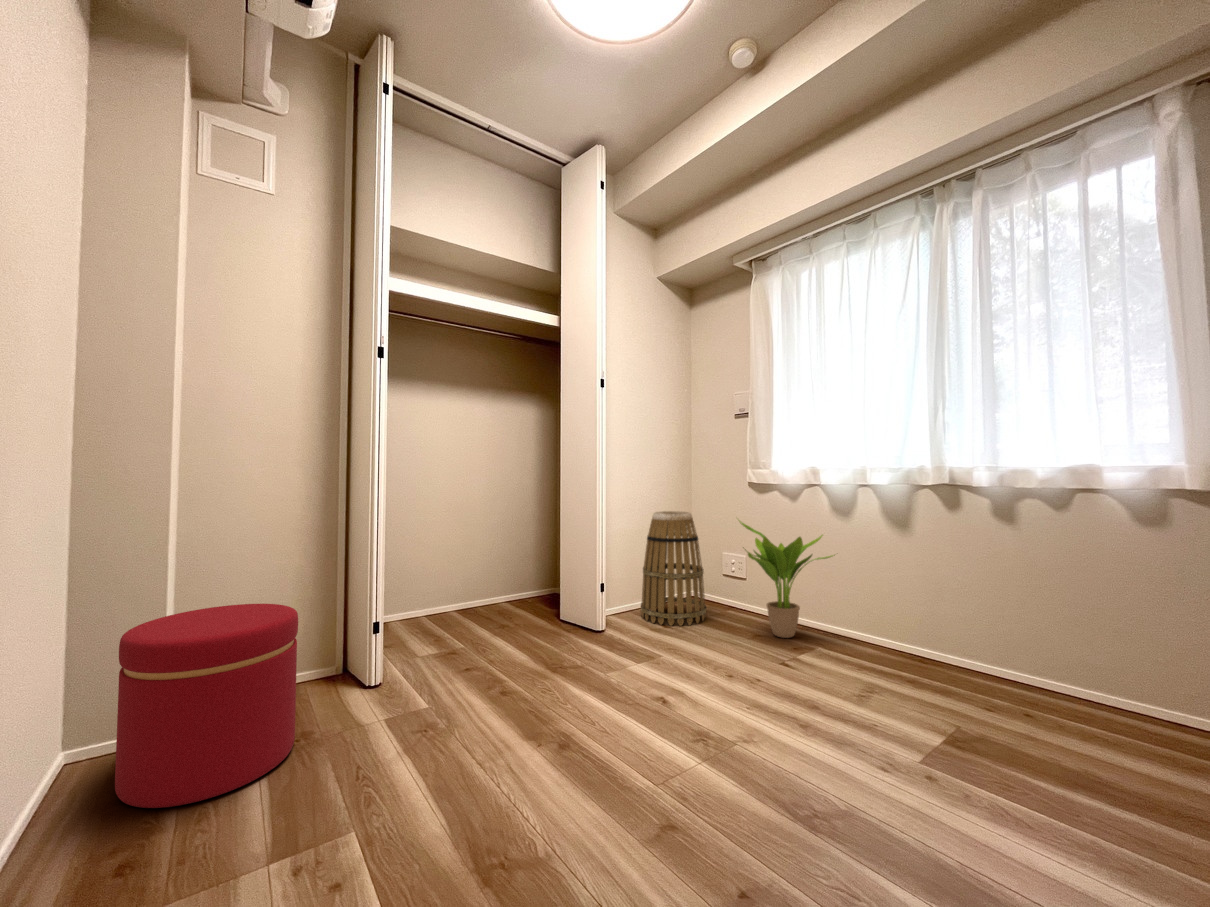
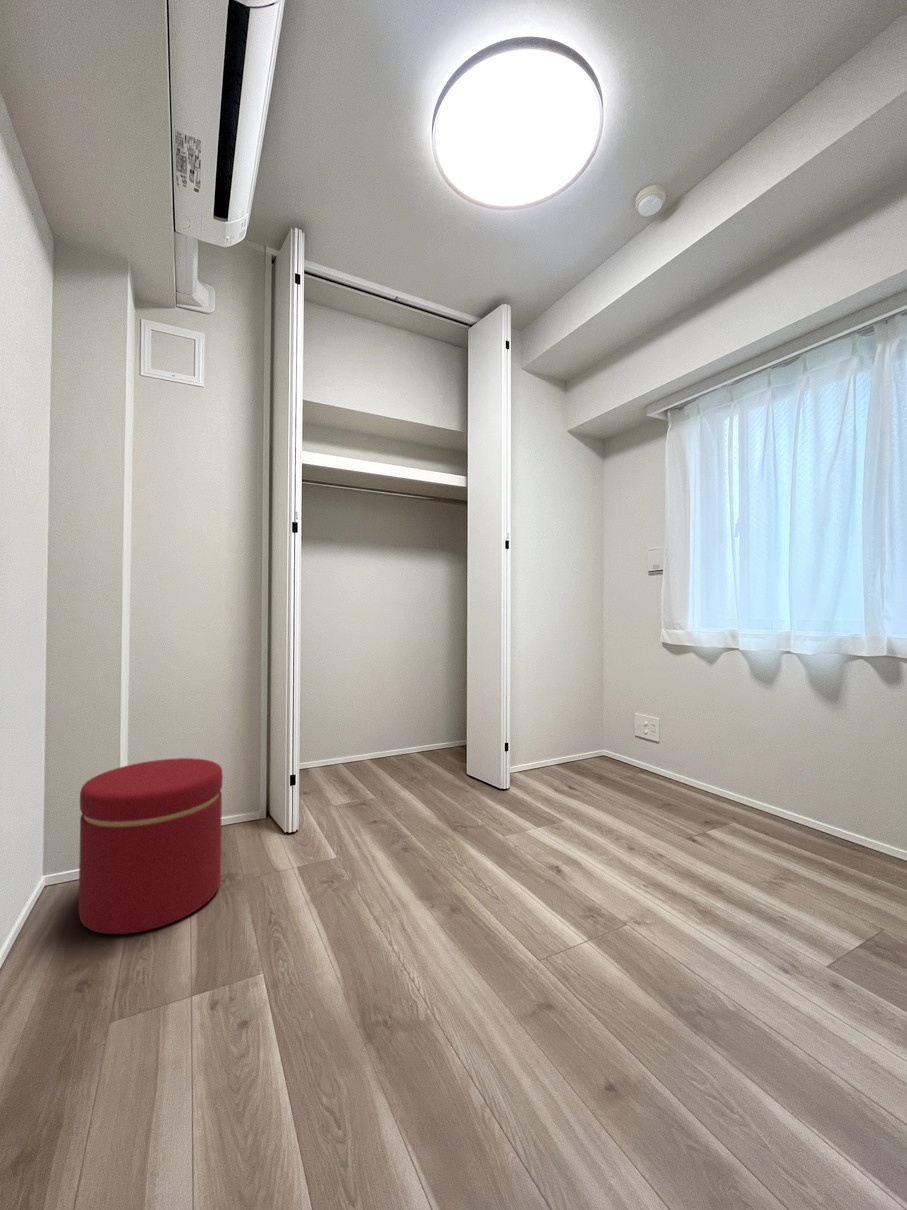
basket: present [641,511,706,626] -> none [548,671,615,788]
potted plant: present [739,521,835,638] -> none [646,681,757,809]

